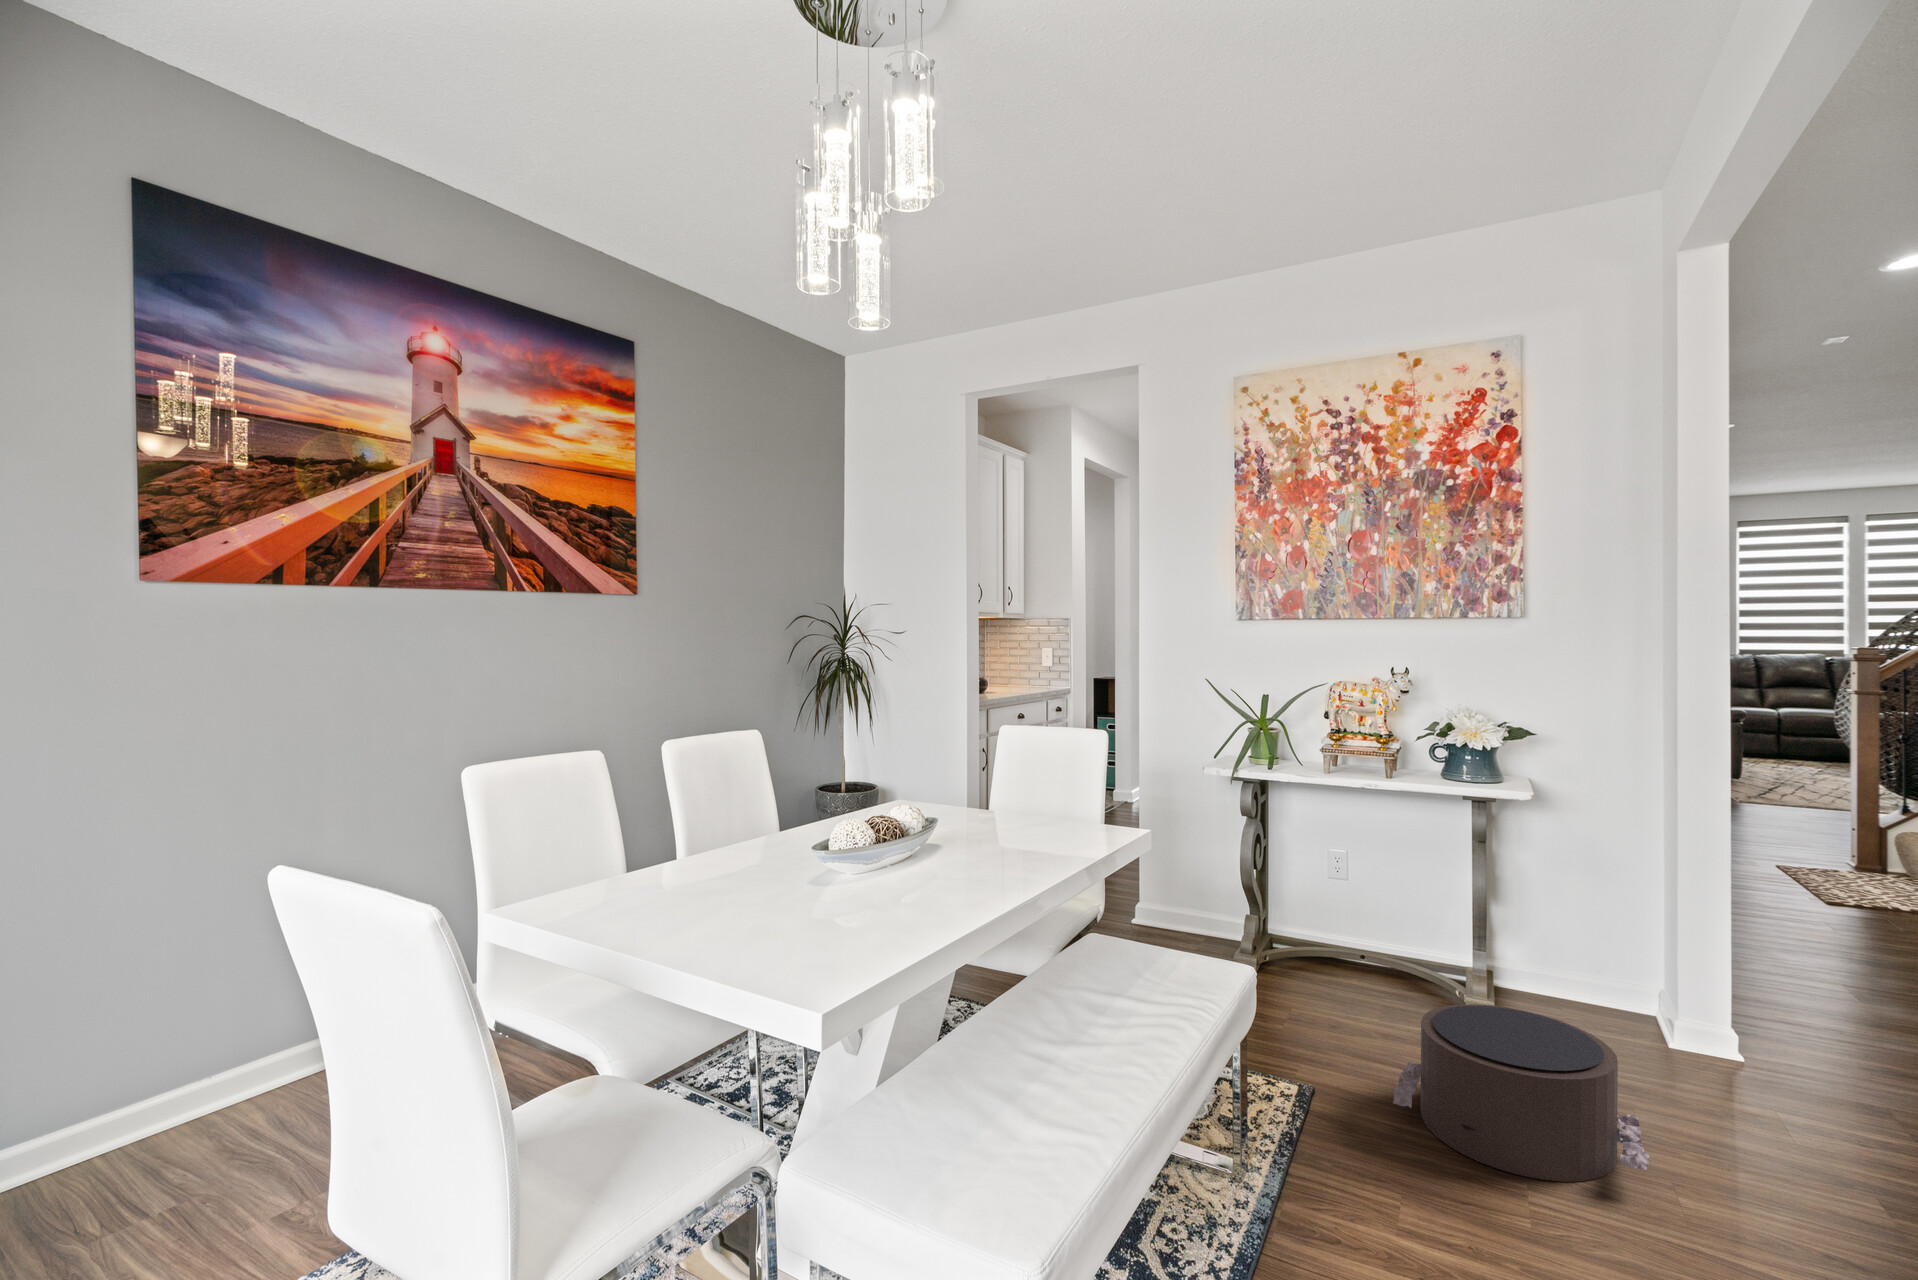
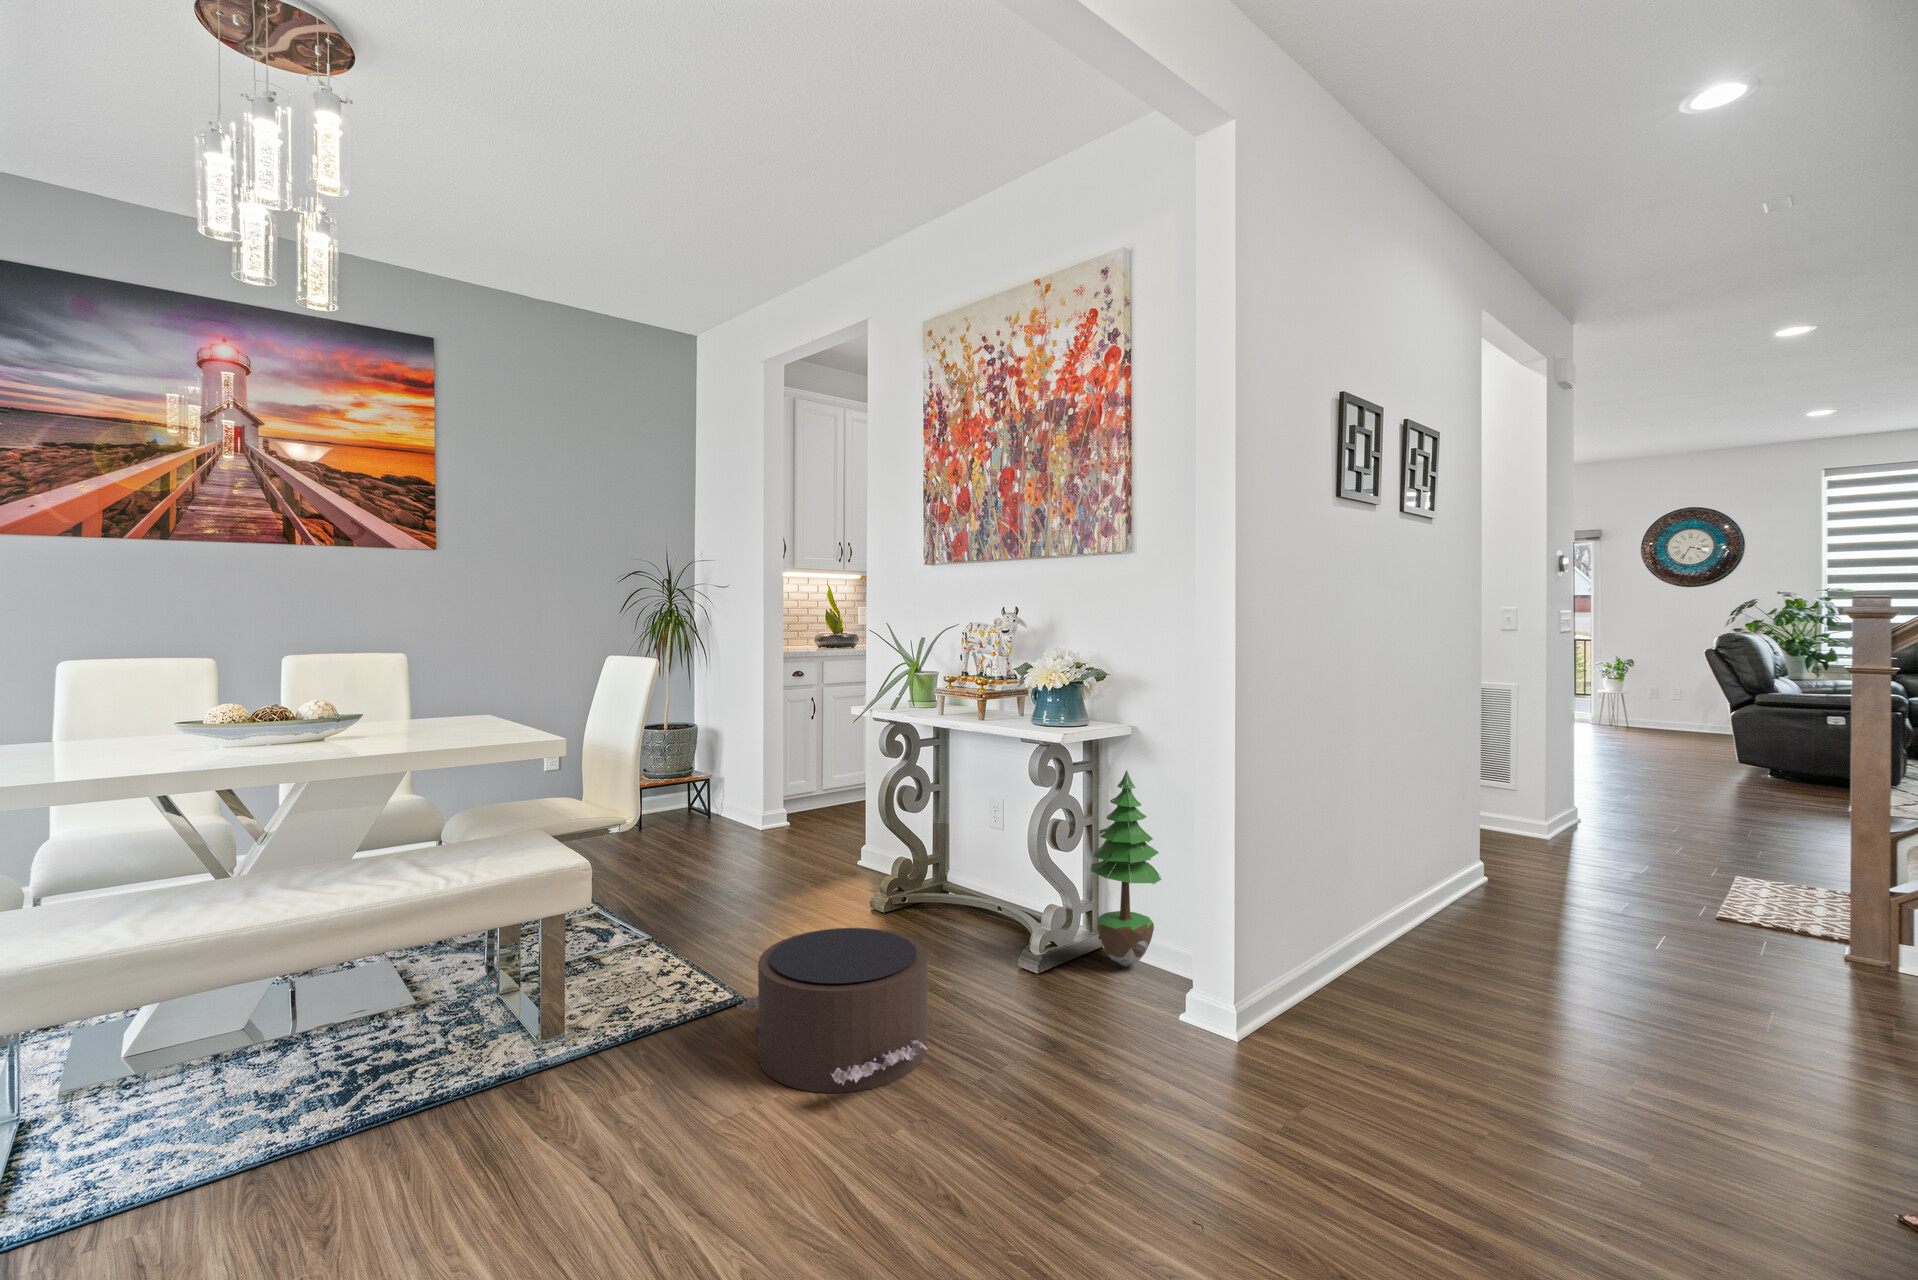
potted tree: none [1530,824,1610,1009] -> present [1091,770,1161,967]

